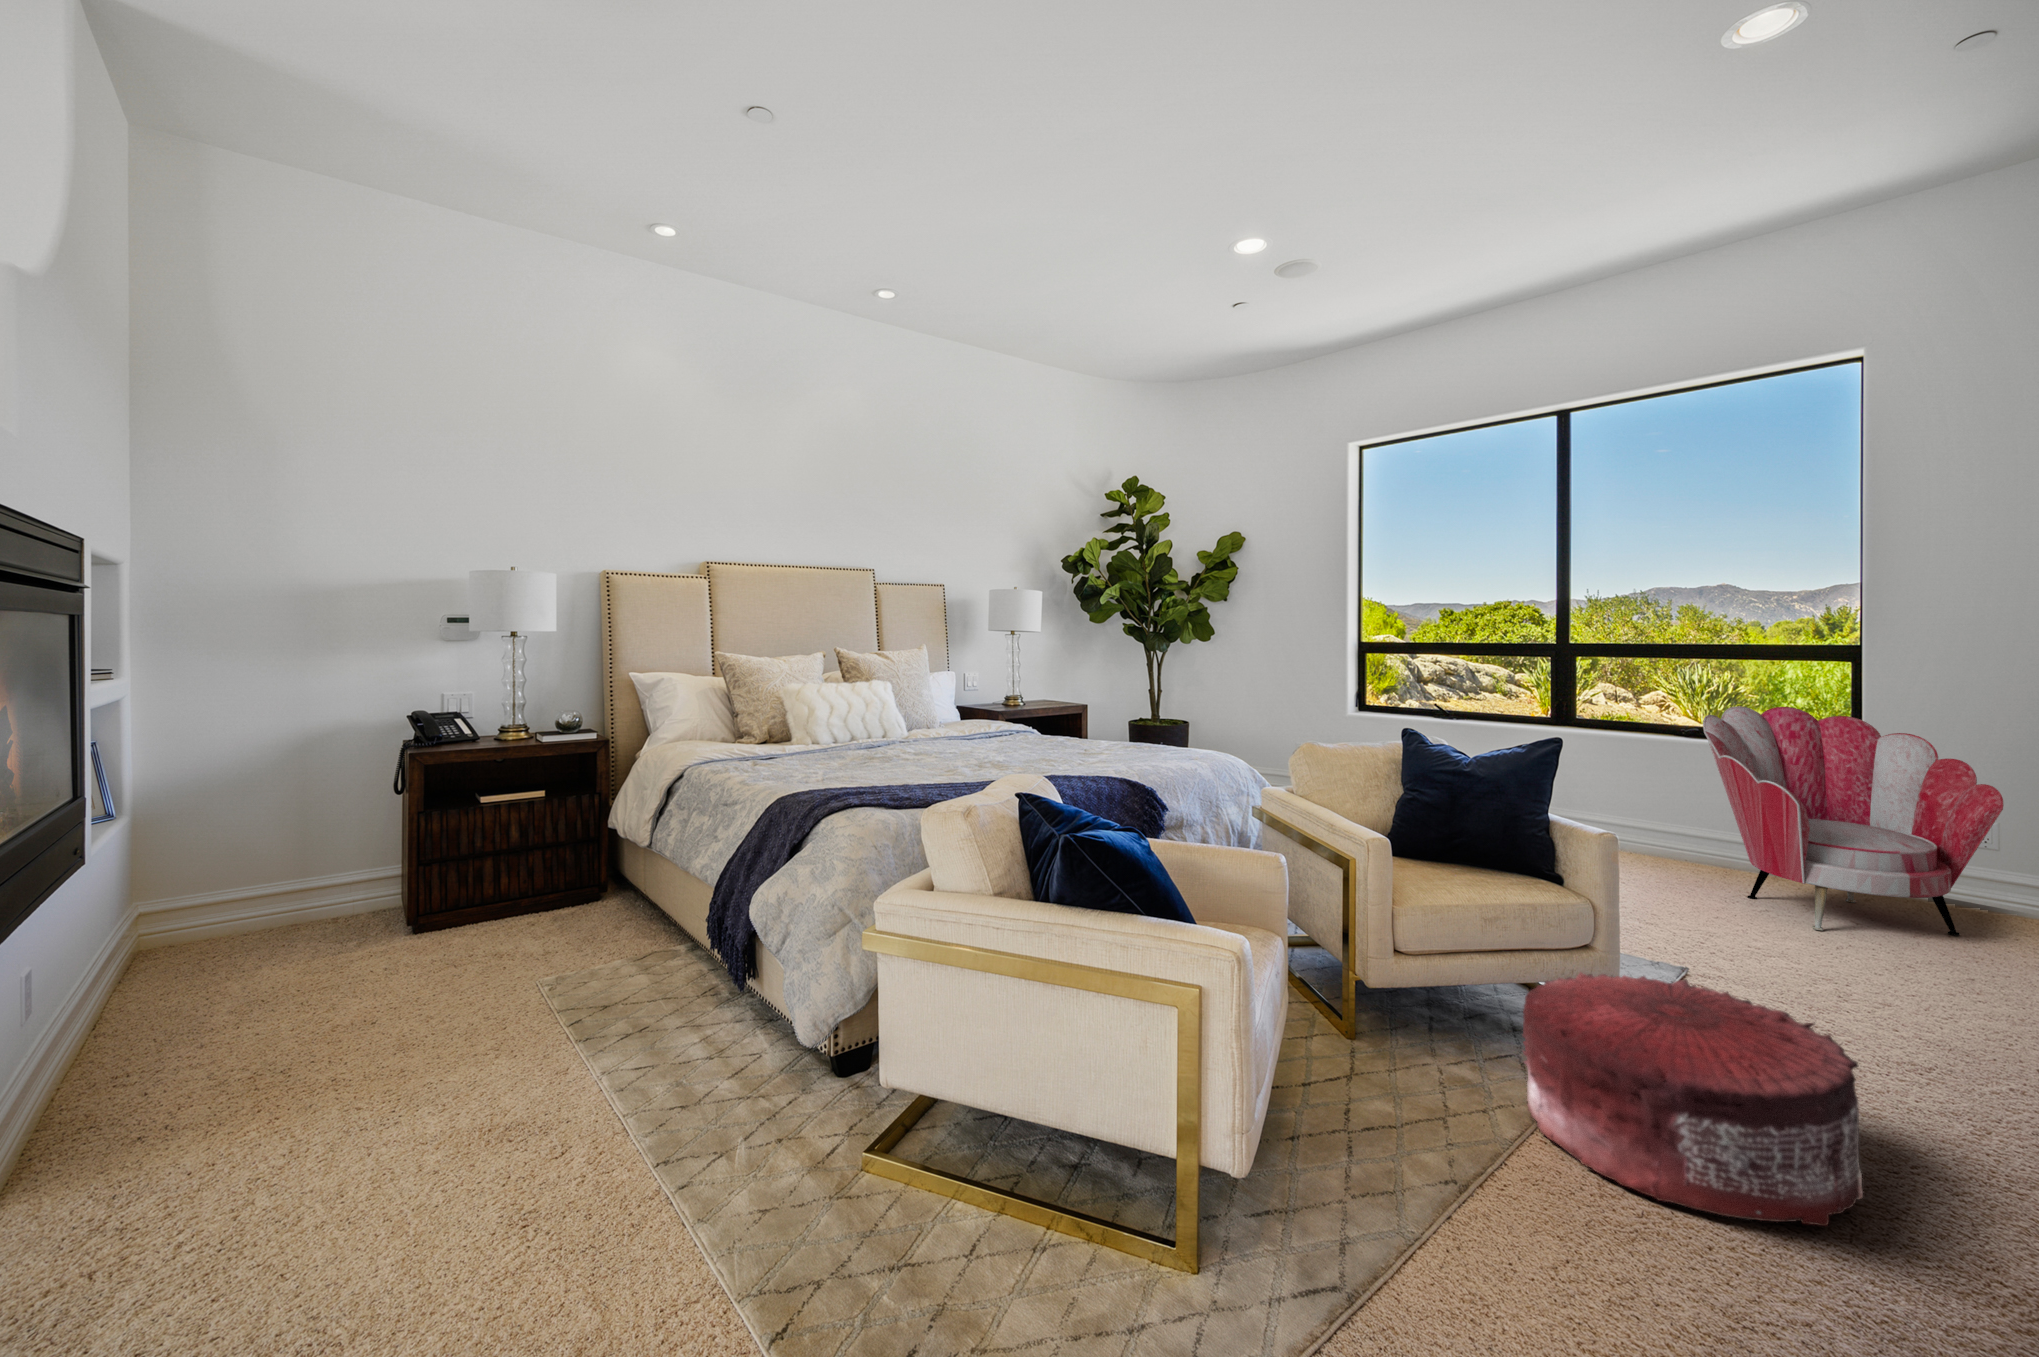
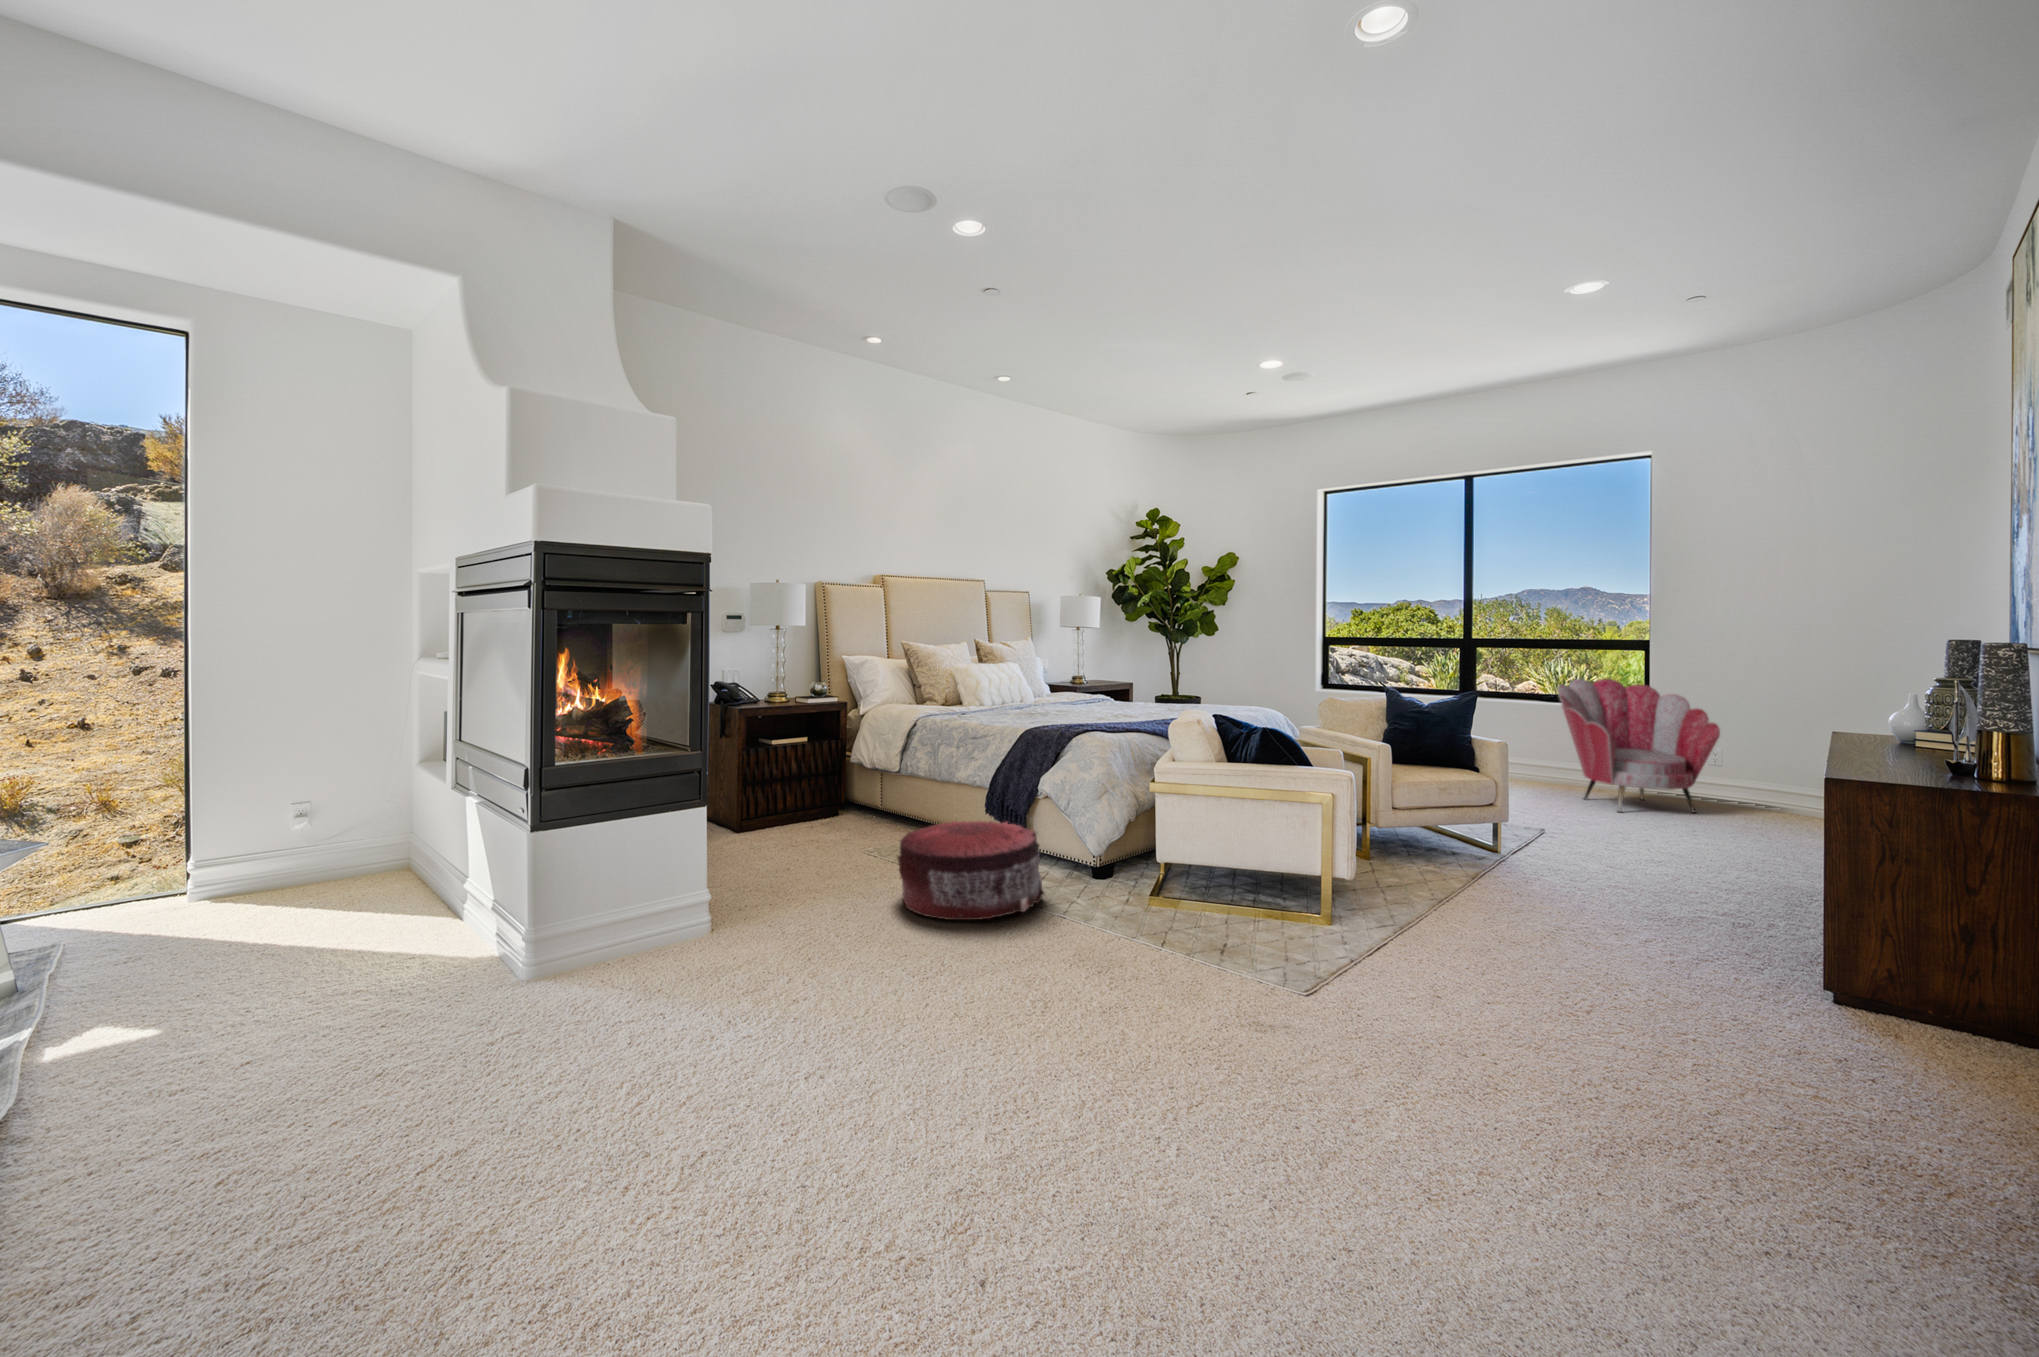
pouf: present [1522,973,1863,1226] -> present [897,821,1044,920]

